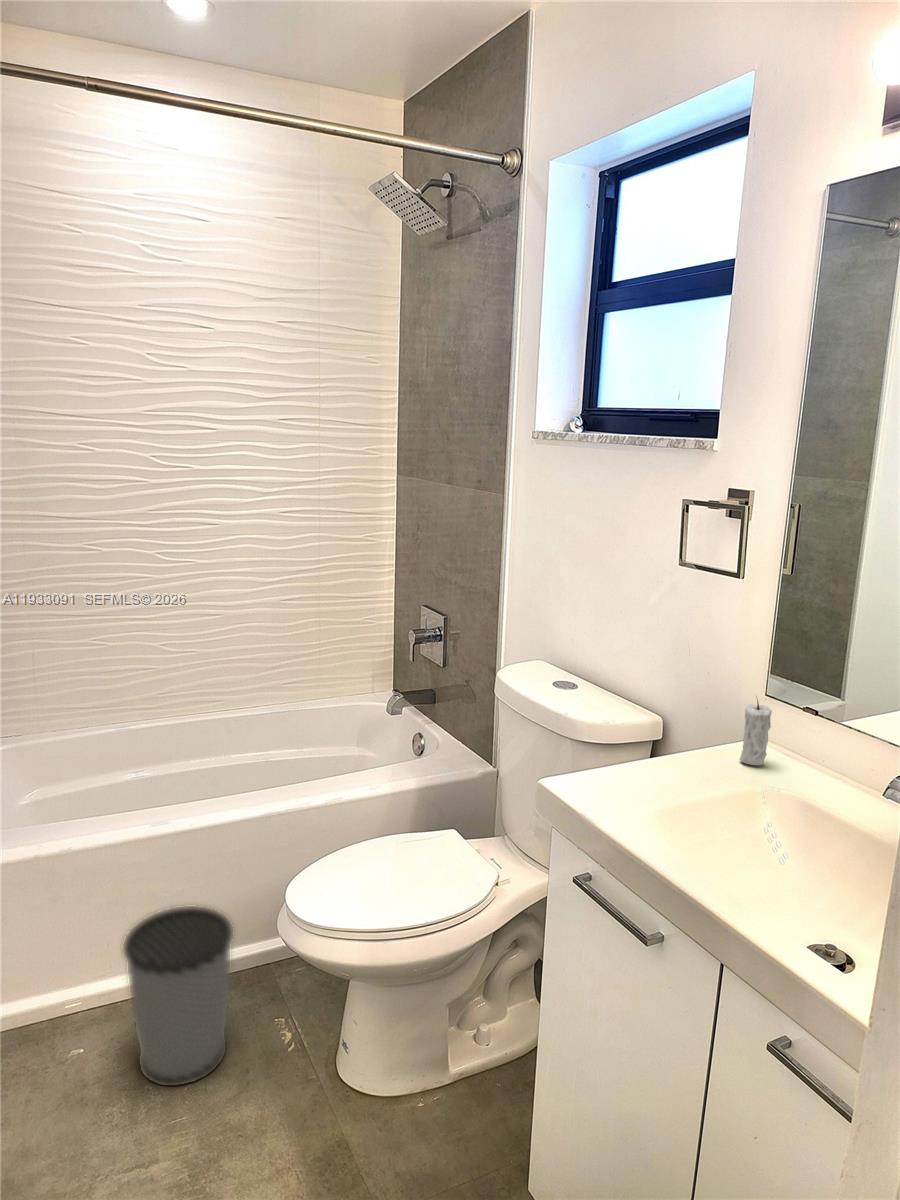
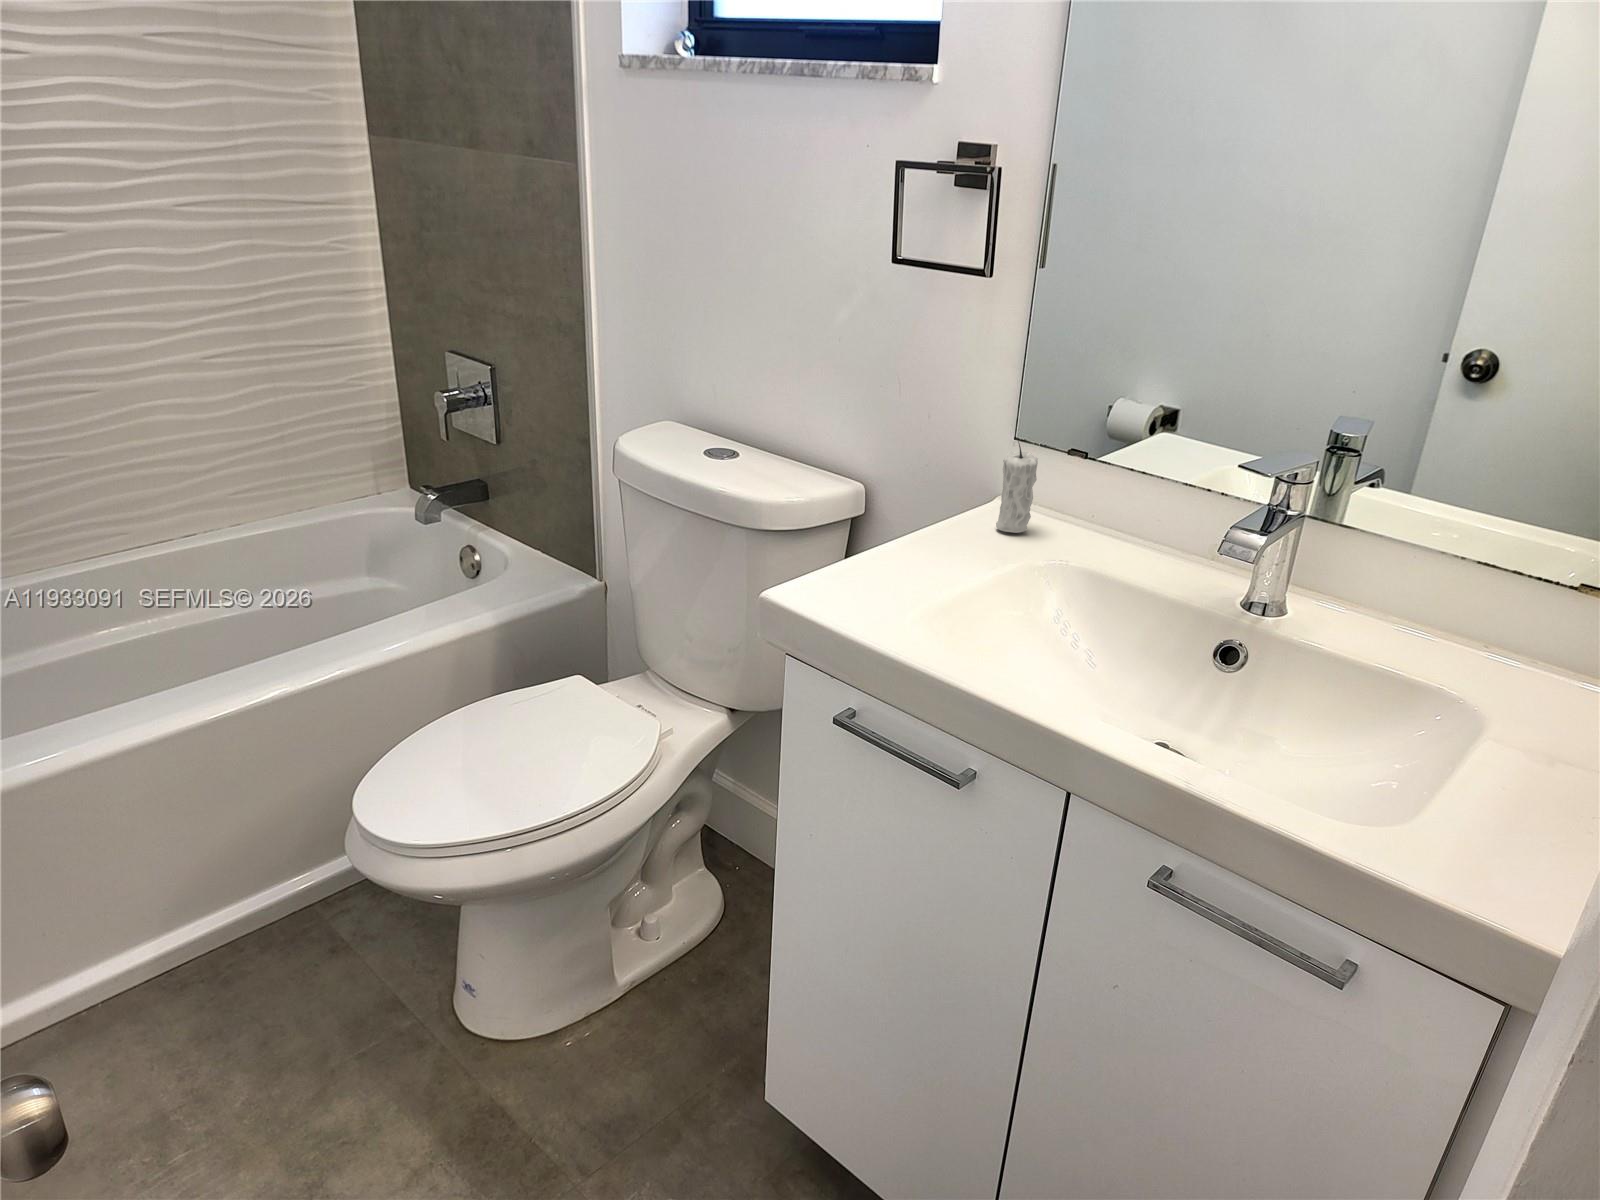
wastebasket: present [124,906,233,1086] -> none [78,852,279,1111]

